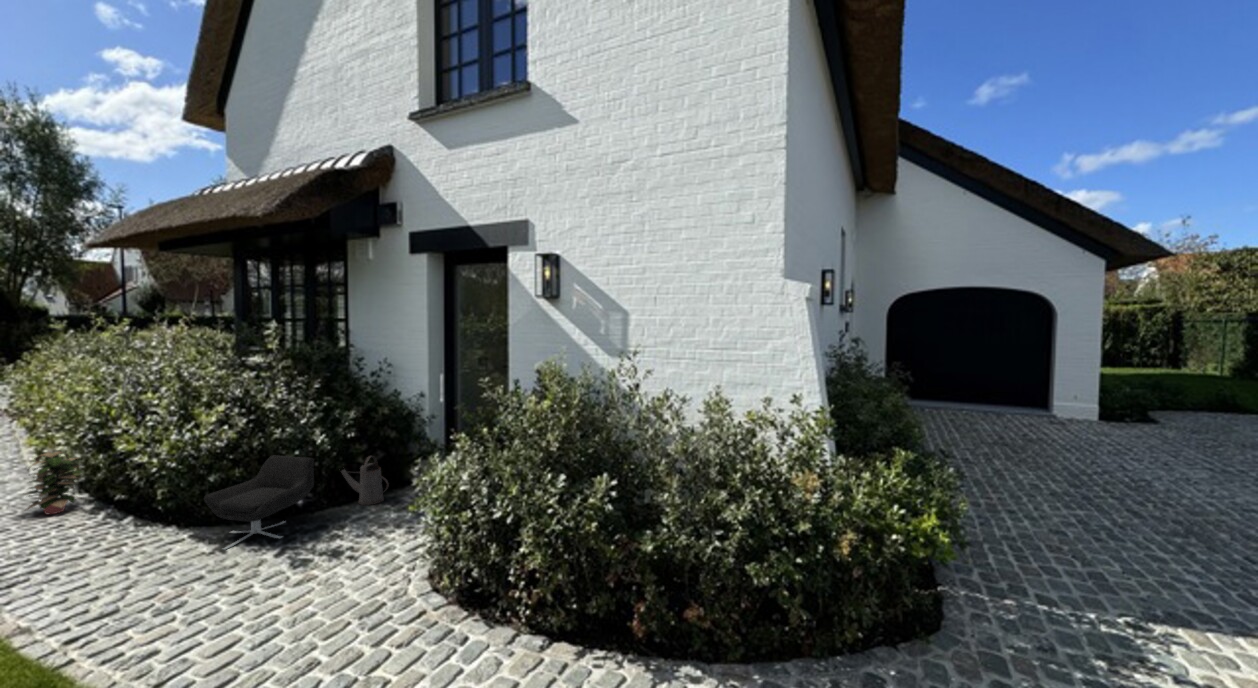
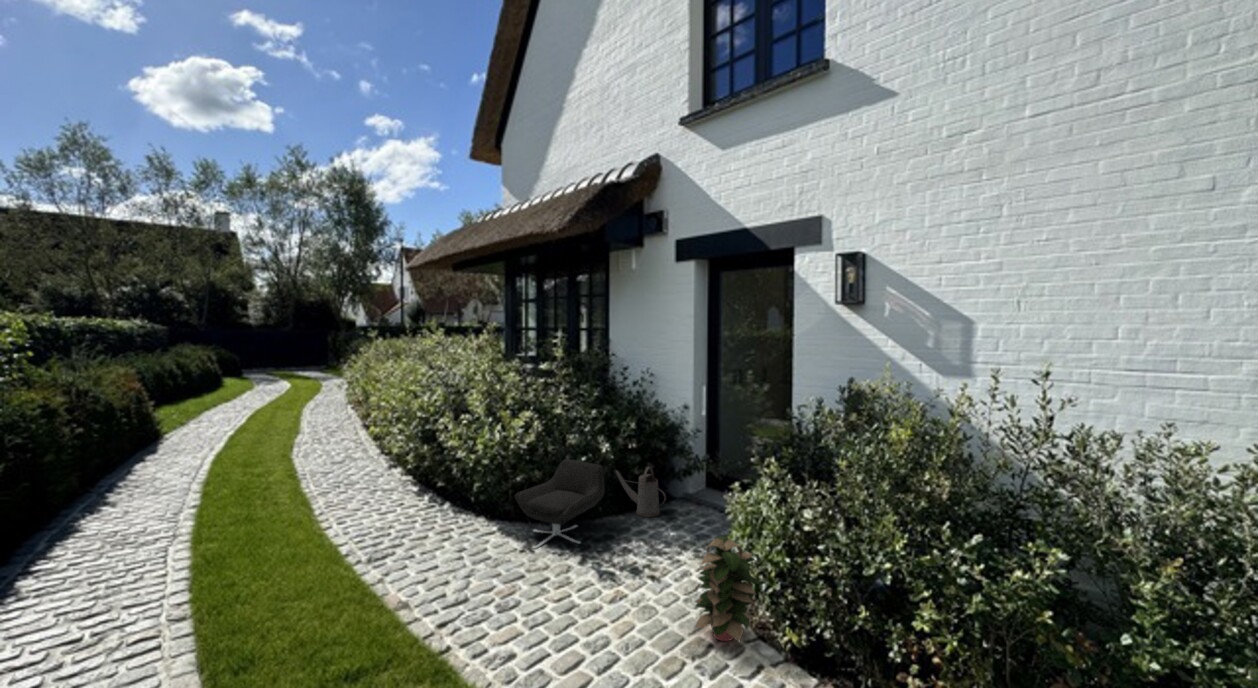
decorative plant: present [27,451,82,514] -> present [694,537,761,642]

